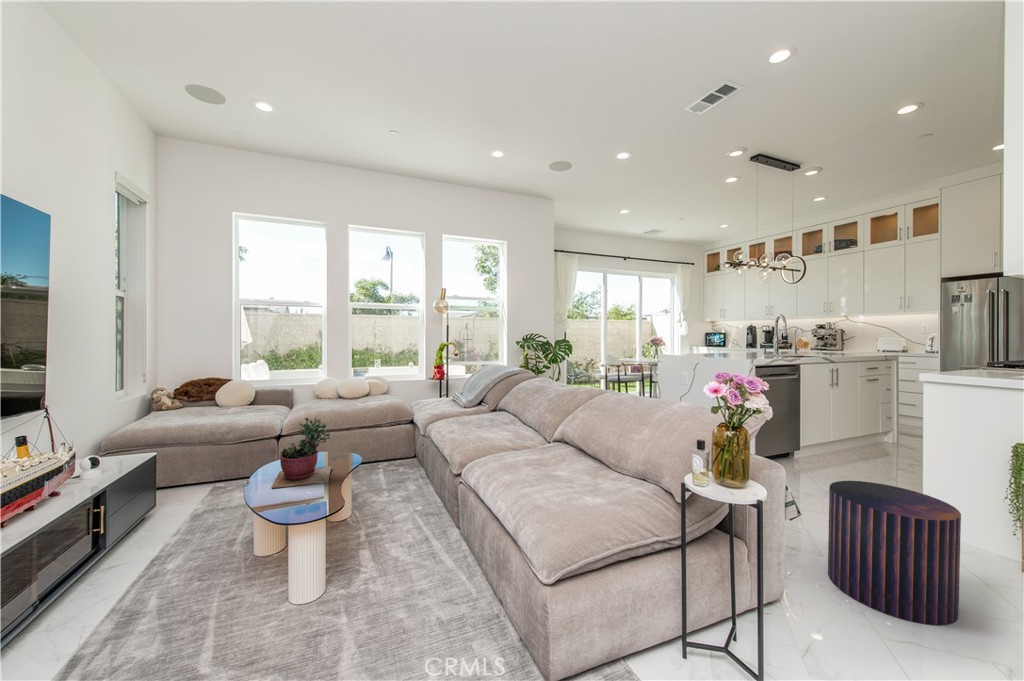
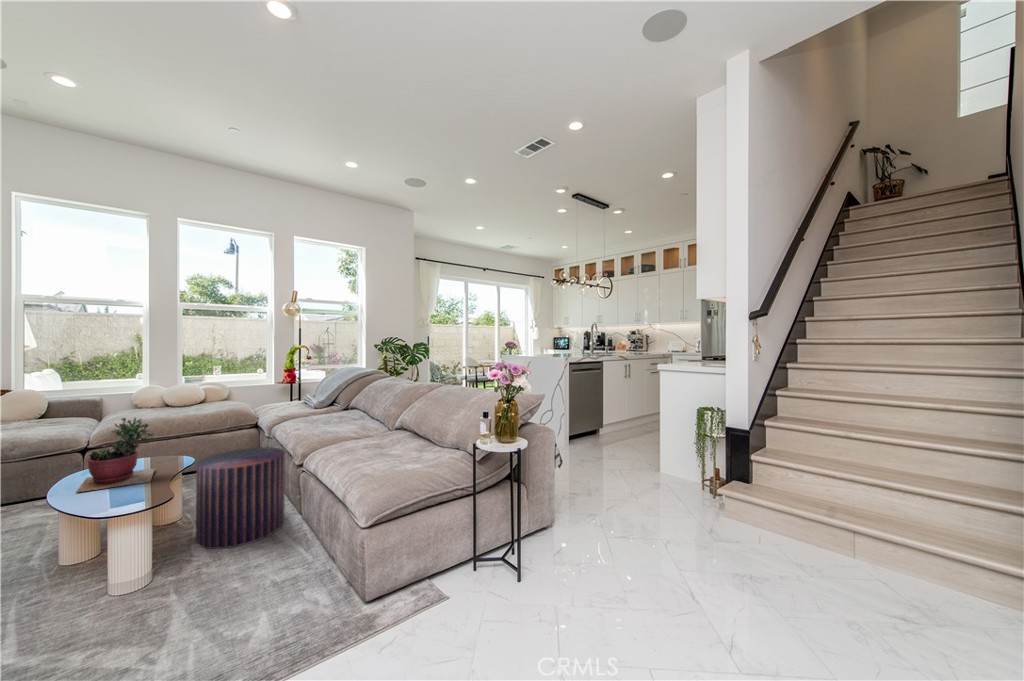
pouf: present [828,481,961,625] -> present [196,448,285,549]

